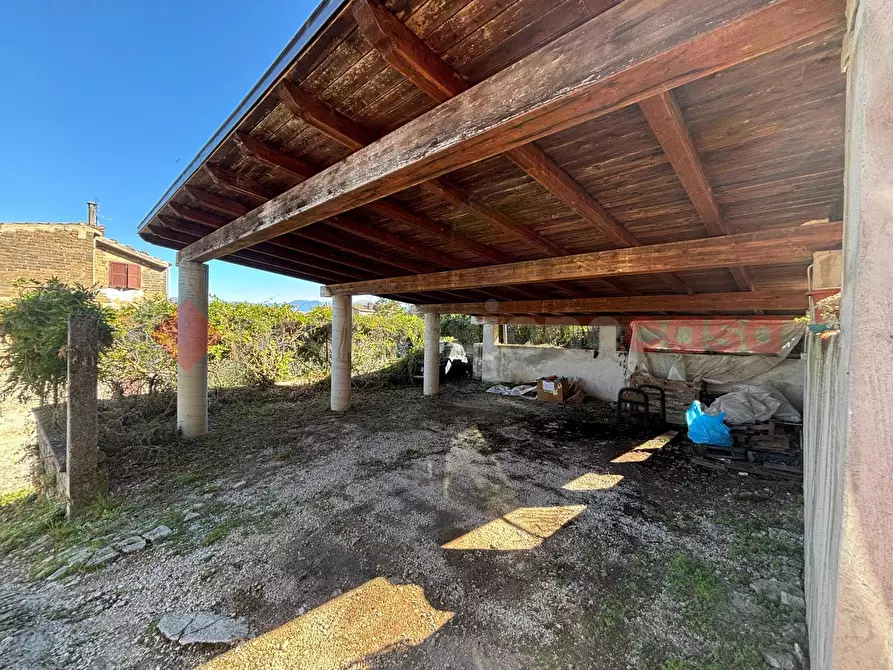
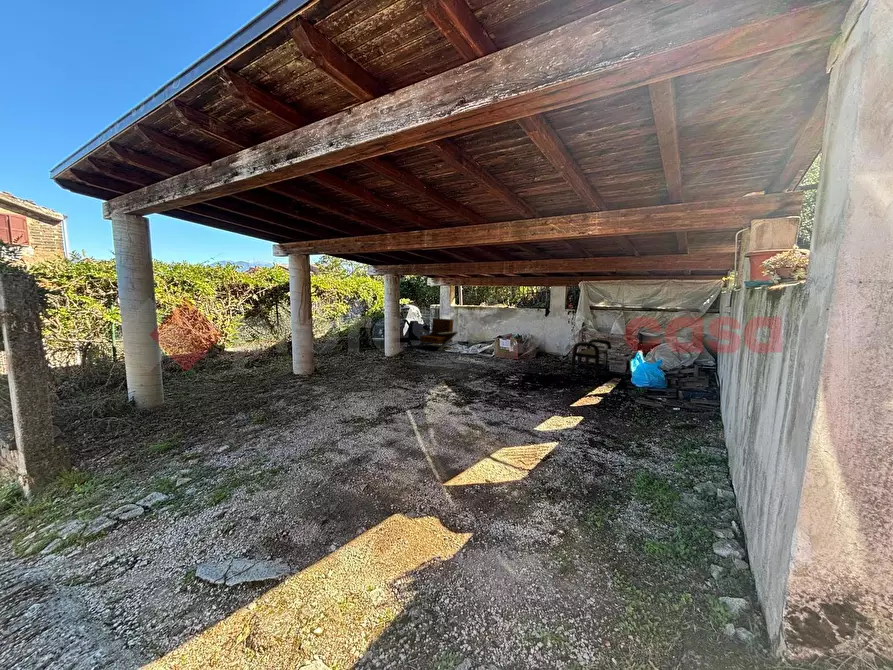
lounge chair: none [456,357,498,391] -> present [417,318,458,351]

